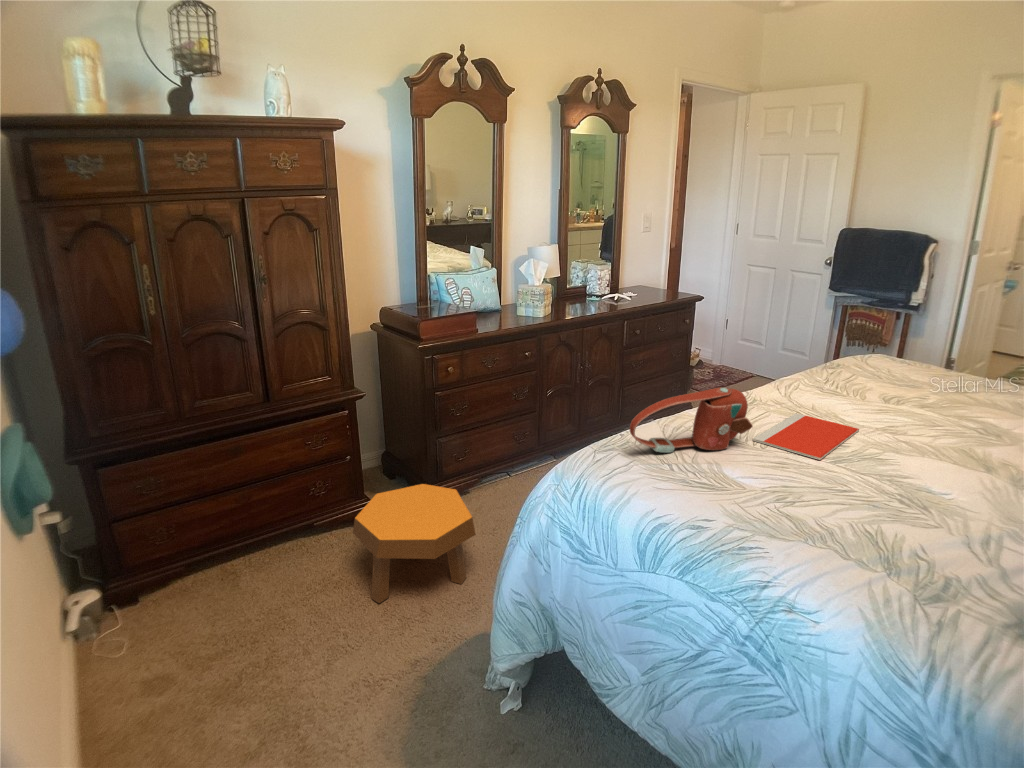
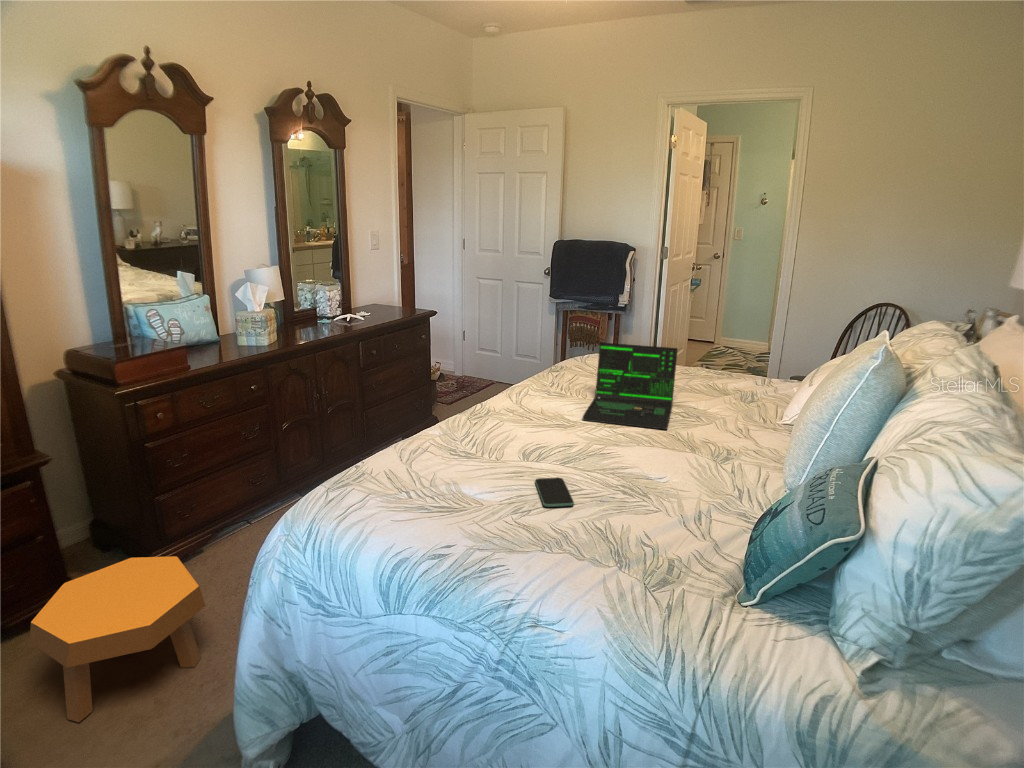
laptop: none [861,340,1022,446] -> present [583,343,696,430]
handbag: present [630,387,753,453] -> none [364,405,488,480]
notebook: present [753,413,859,460] -> none [490,419,581,463]
smartphone: none [801,473,845,506] -> present [535,478,574,507]

